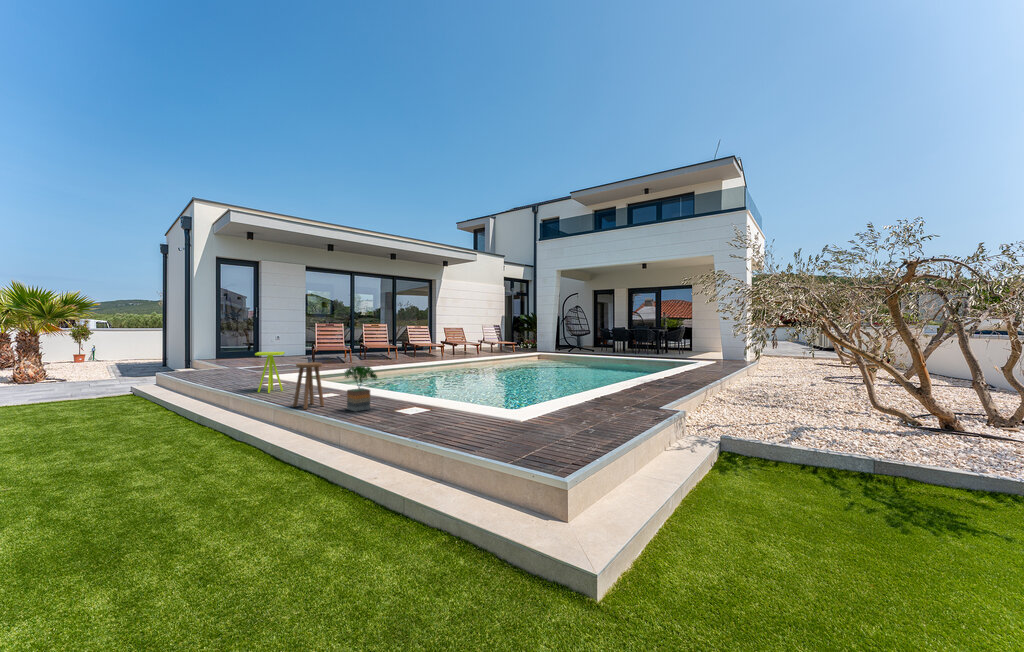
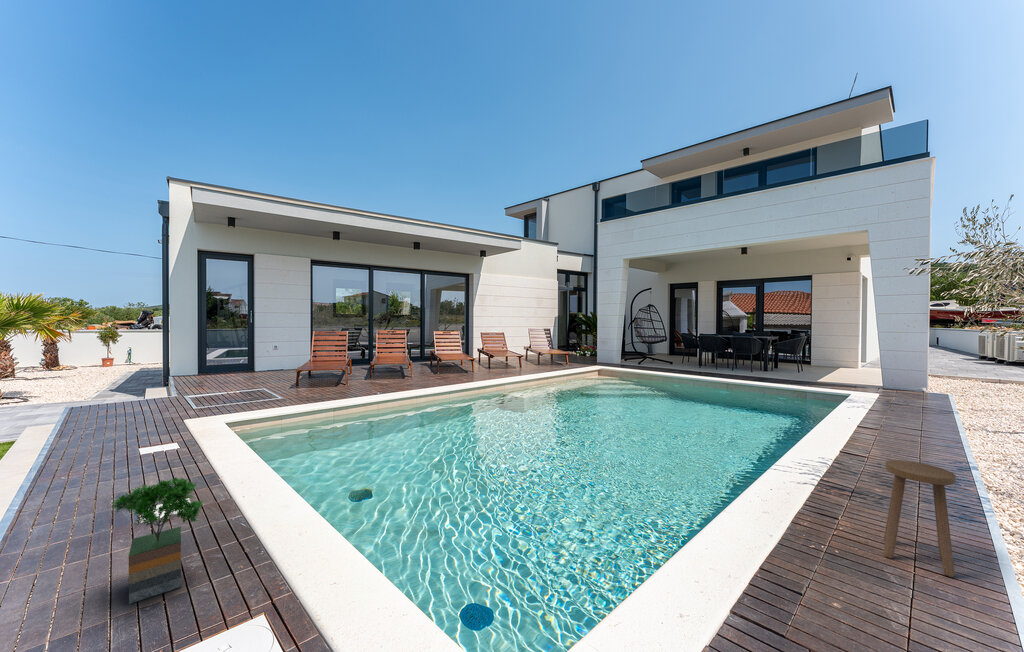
side table: present [255,352,285,393] -> none [85,402,157,480]
stool: present [293,362,324,409] -> present [884,460,956,577]

